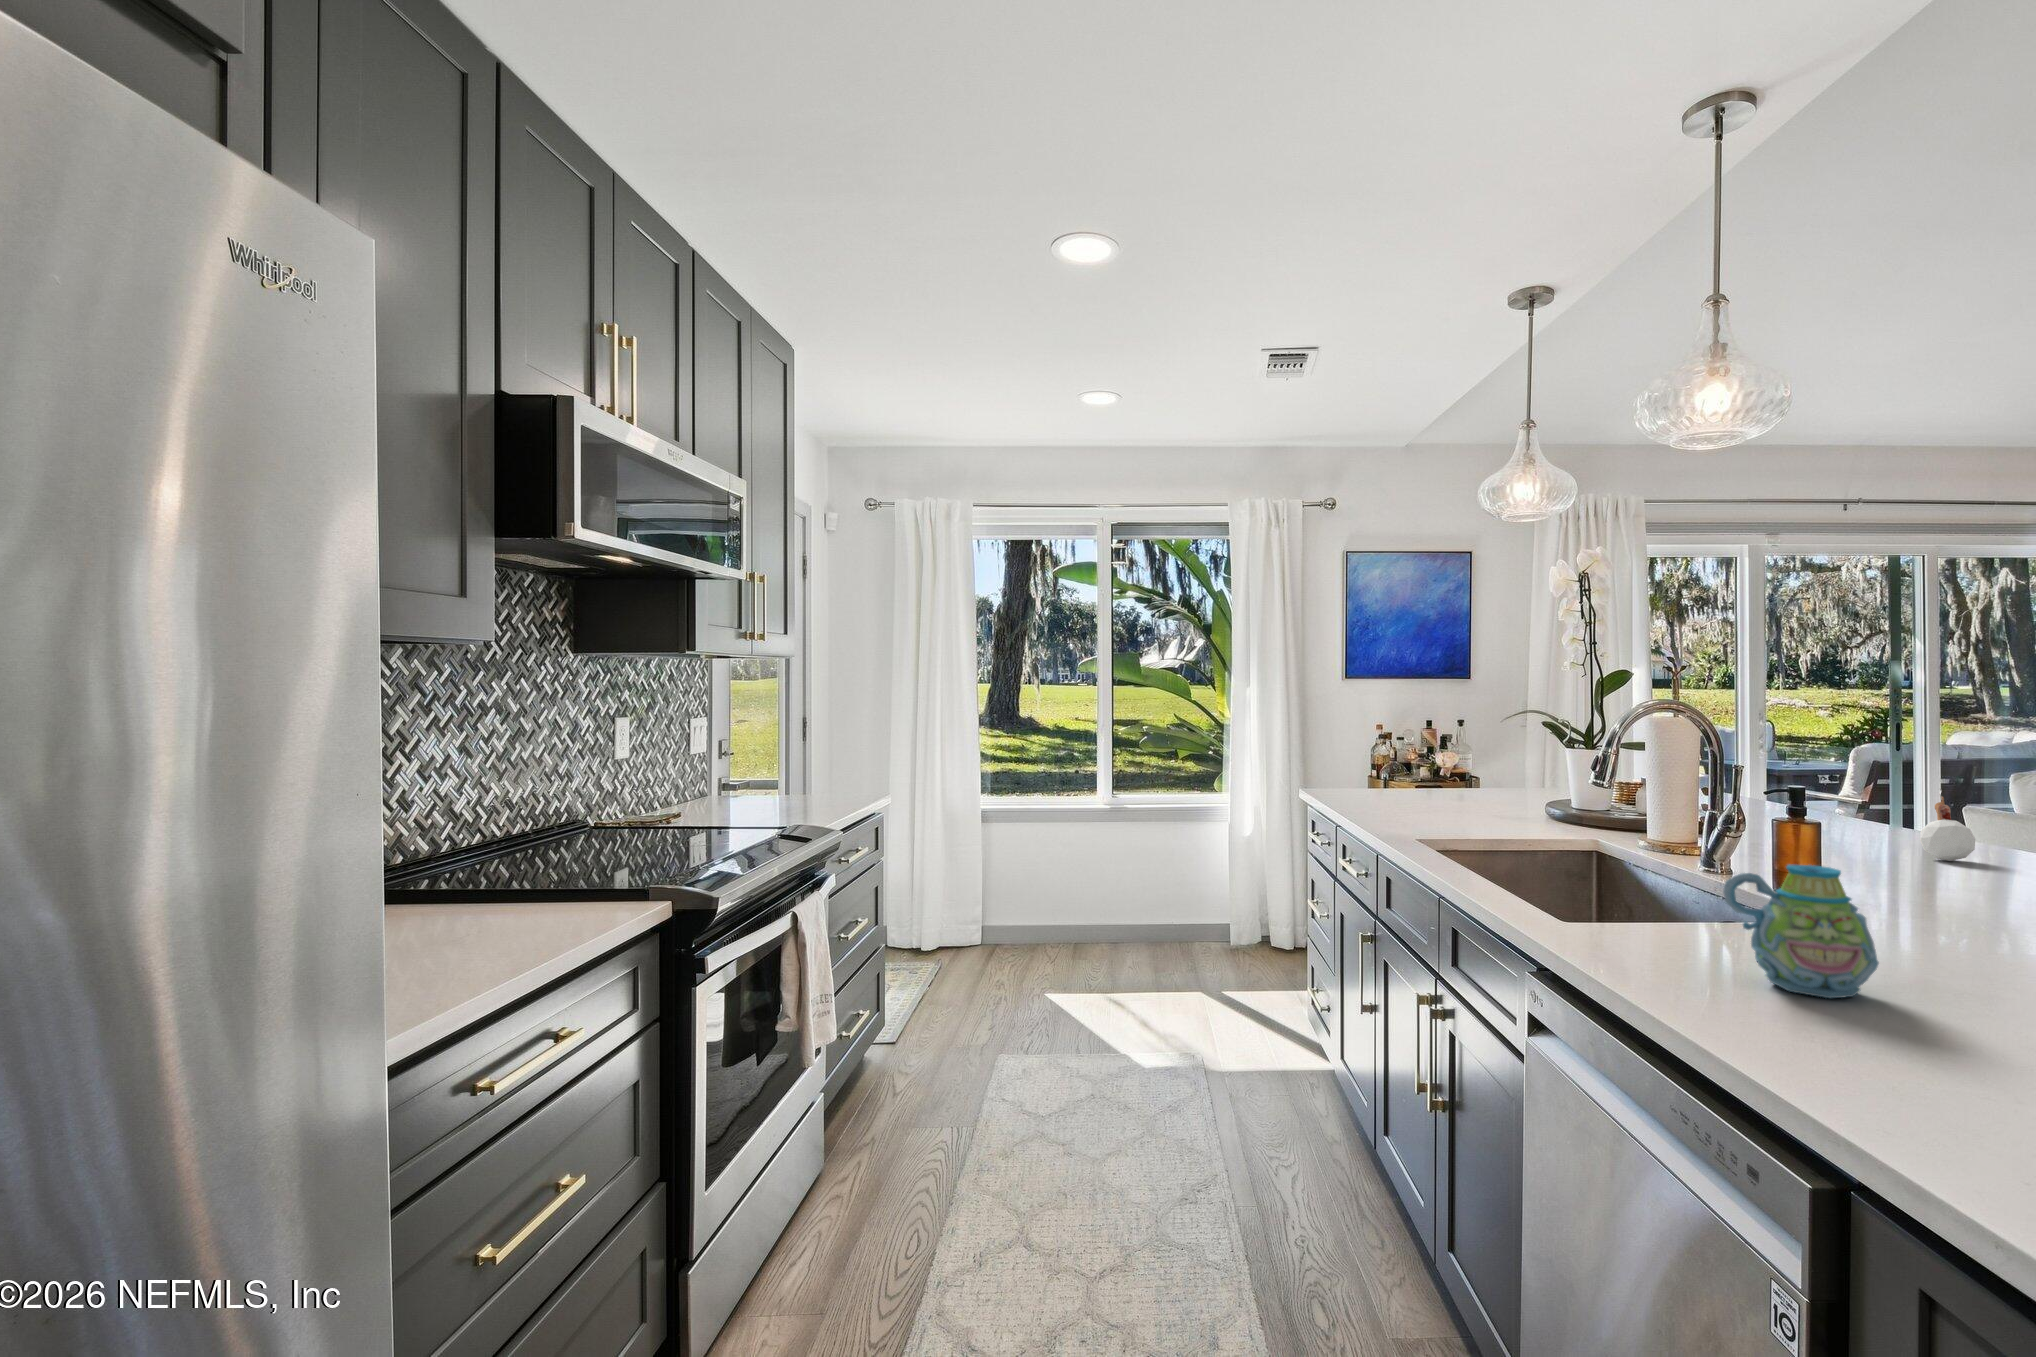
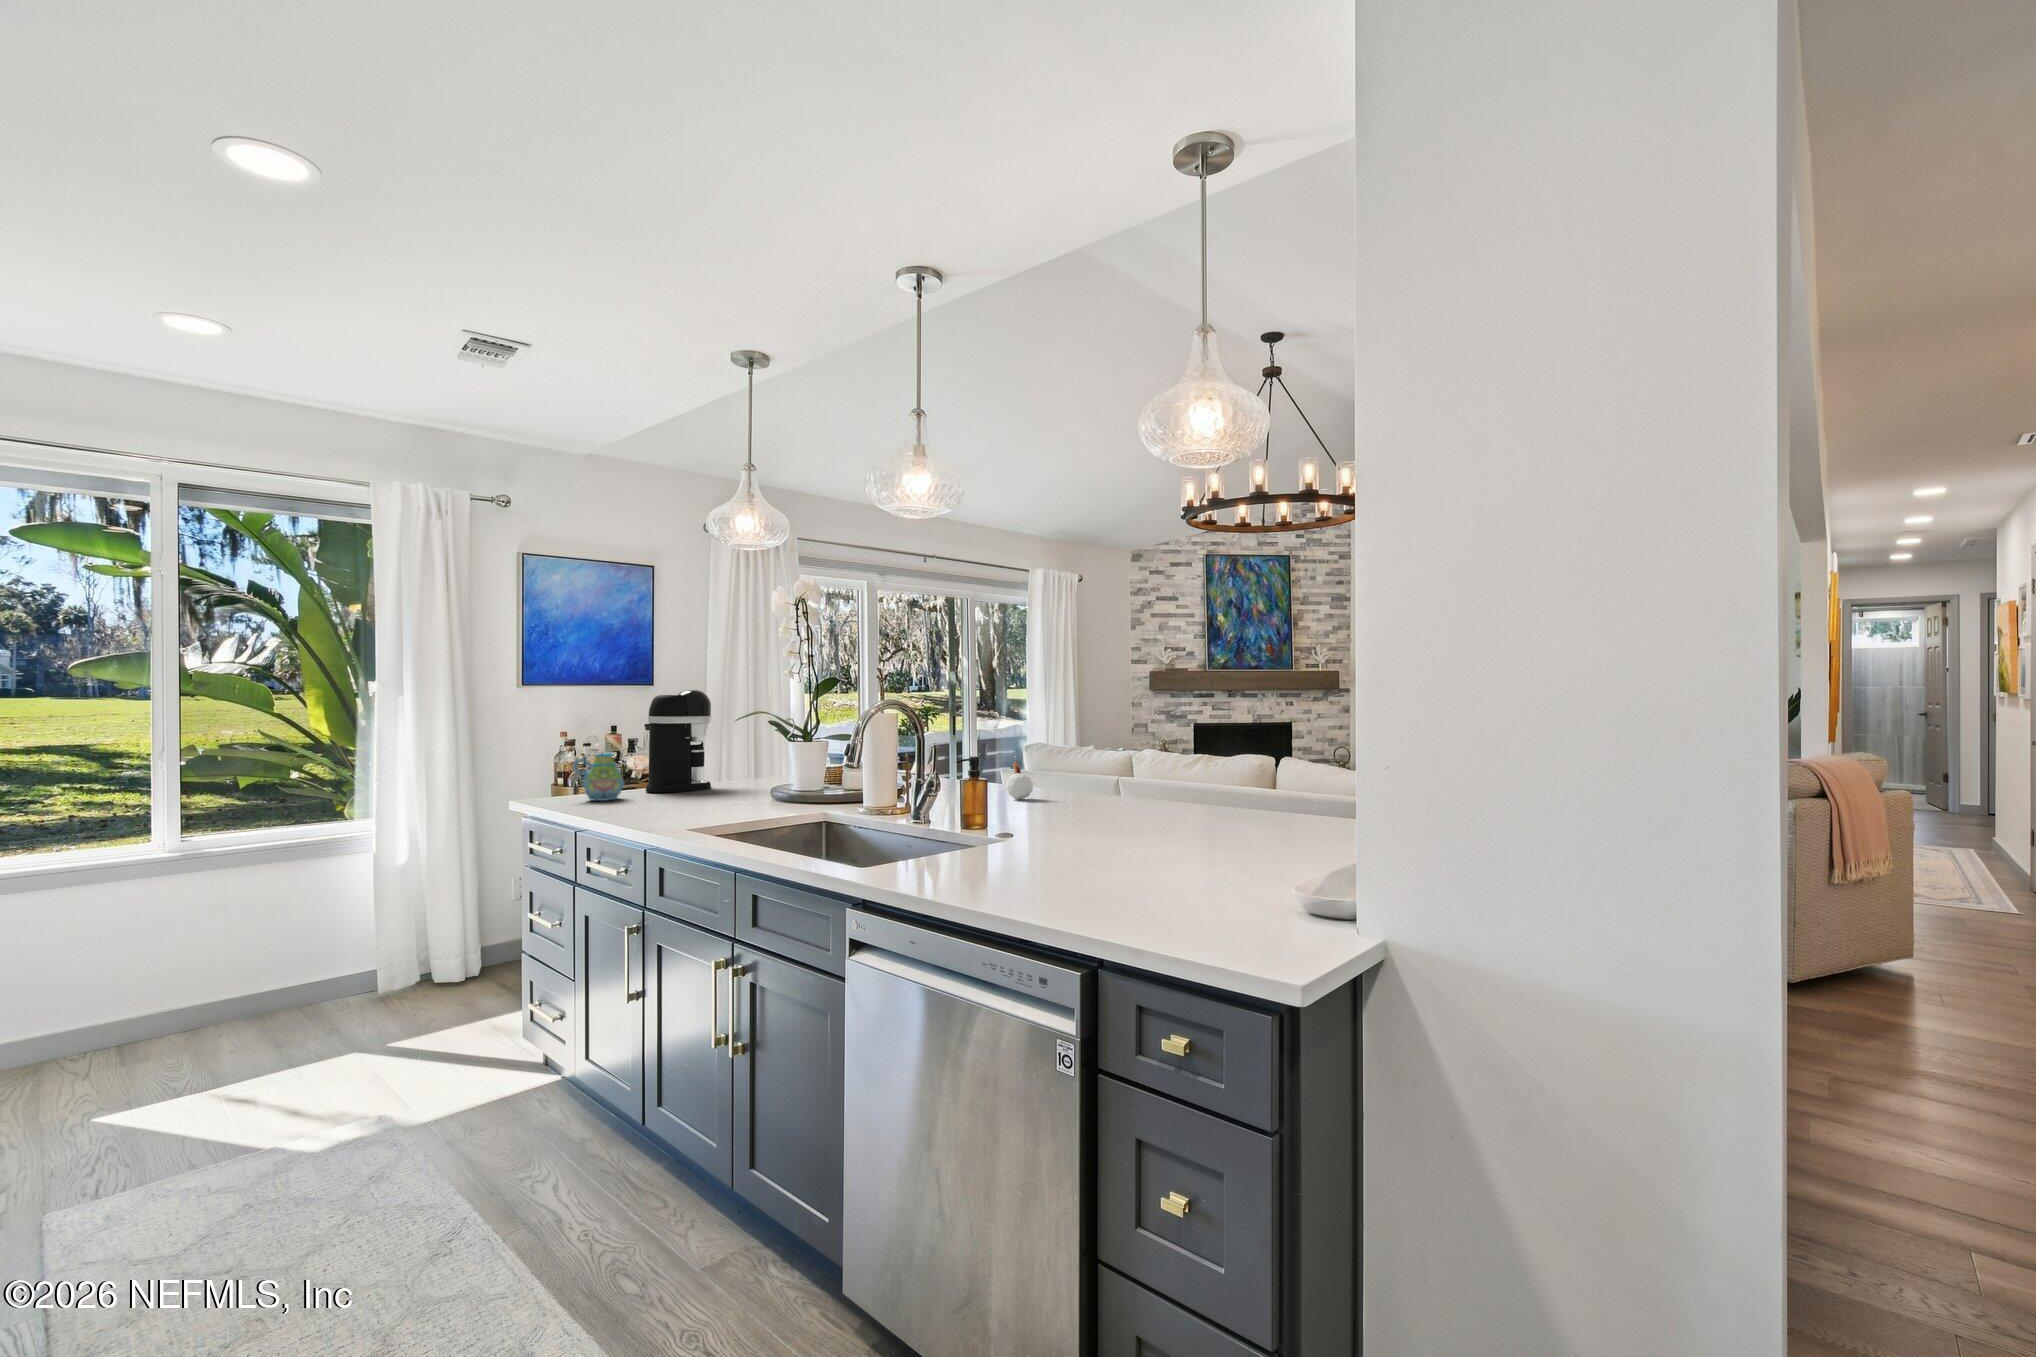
coffee maker: none [1418,686,1493,799] -> present [646,690,711,792]
mug: present [1723,864,1879,998] -> present [573,753,624,801]

